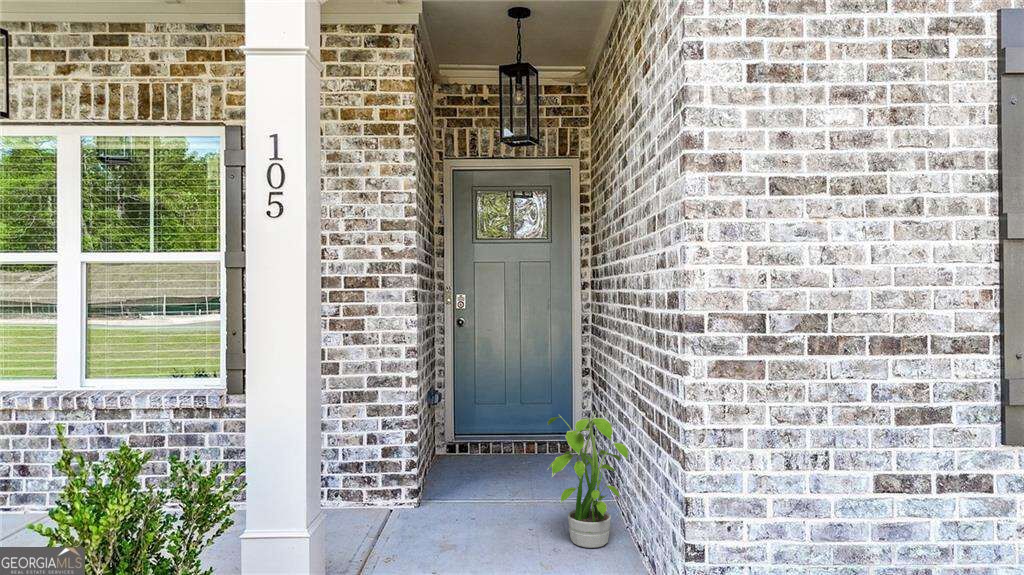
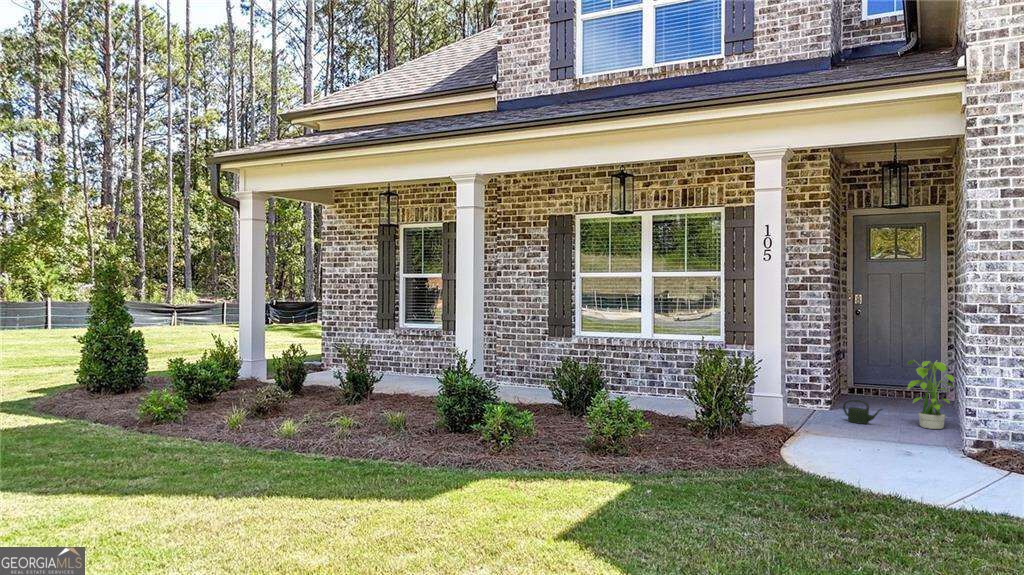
watering can: none [439,505,511,556] -> present [843,400,882,424]

